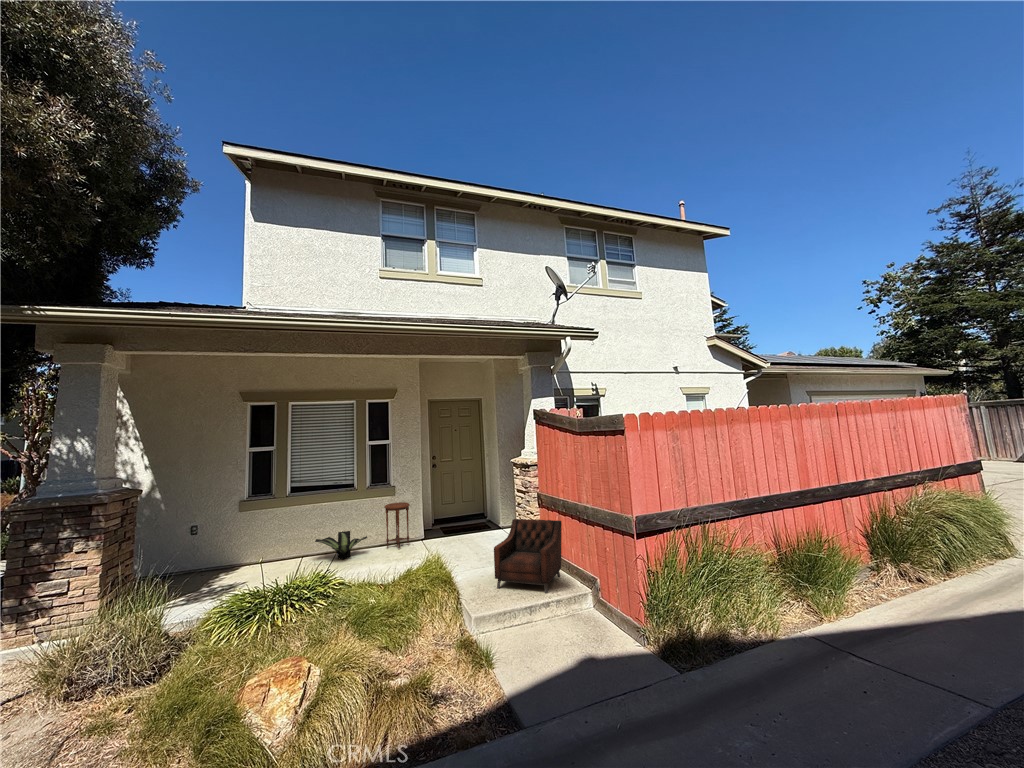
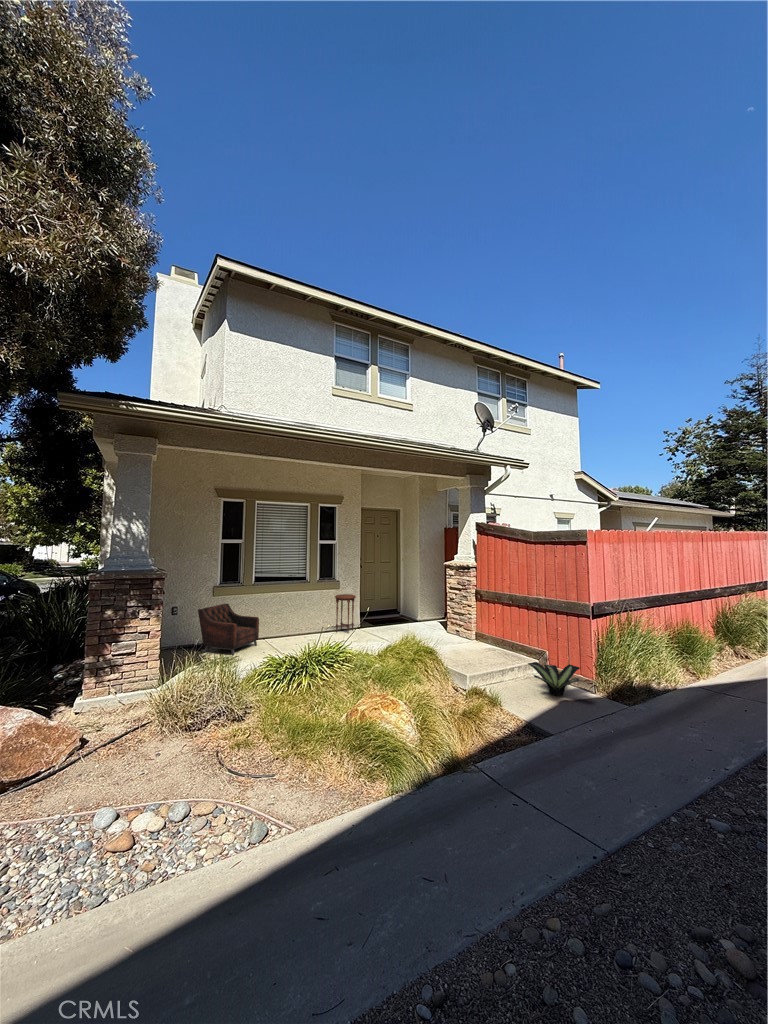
armchair: present [494,519,562,593] -> present [198,604,259,655]
potted plant: present [315,531,367,559] -> present [528,662,581,697]

